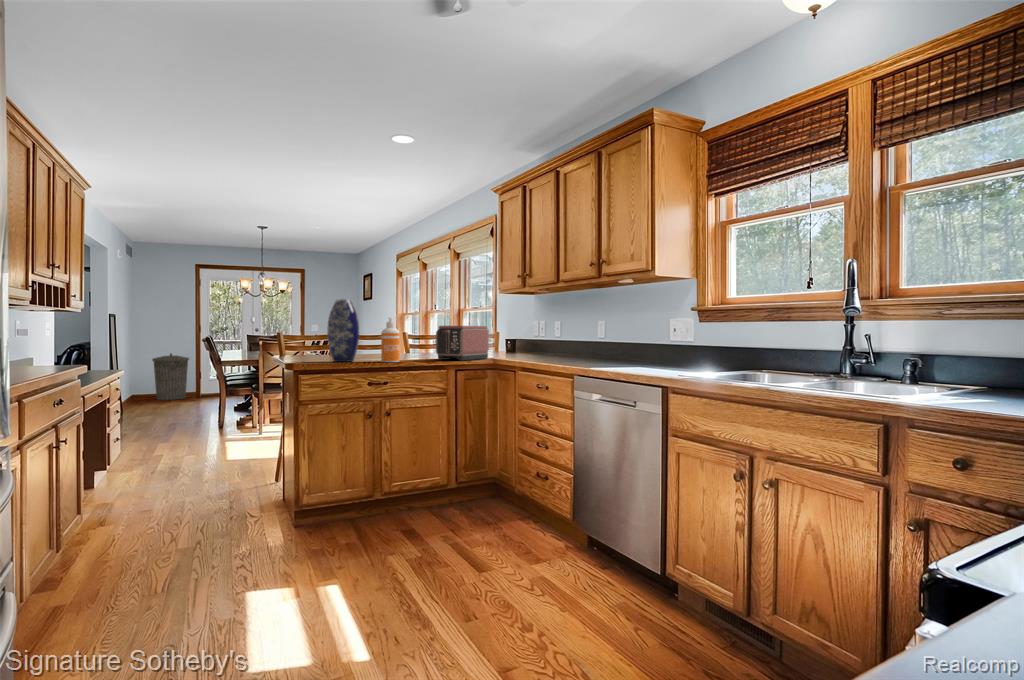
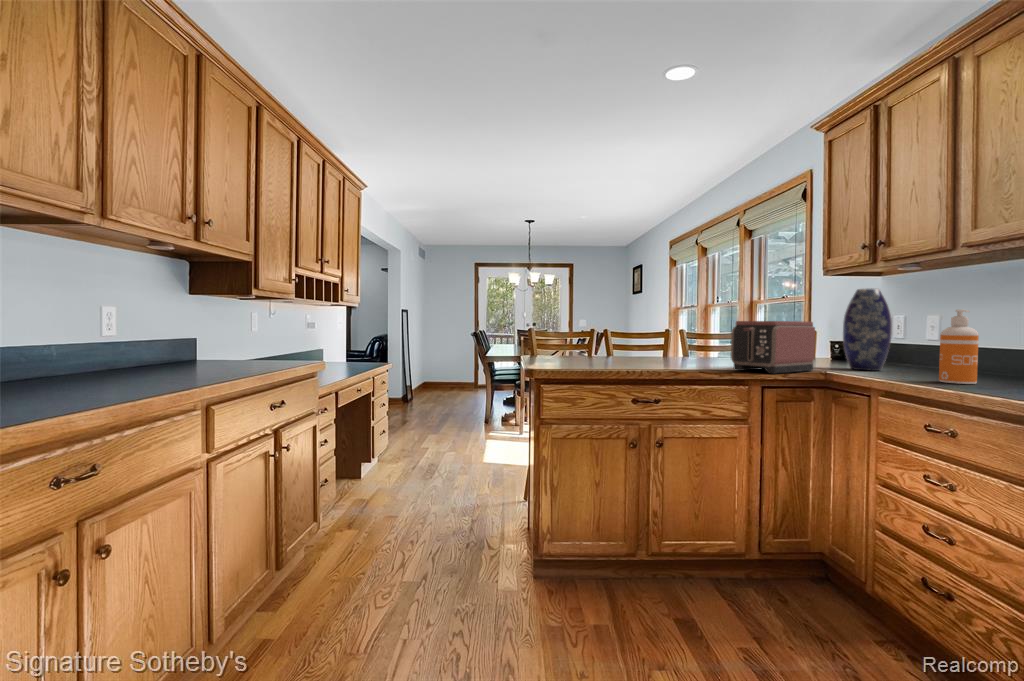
vase: present [327,299,359,362] -> present [843,288,892,371]
soap dispenser: present [381,318,400,362] -> present [939,309,979,384]
trash can: present [152,354,189,400] -> none [443,345,472,387]

